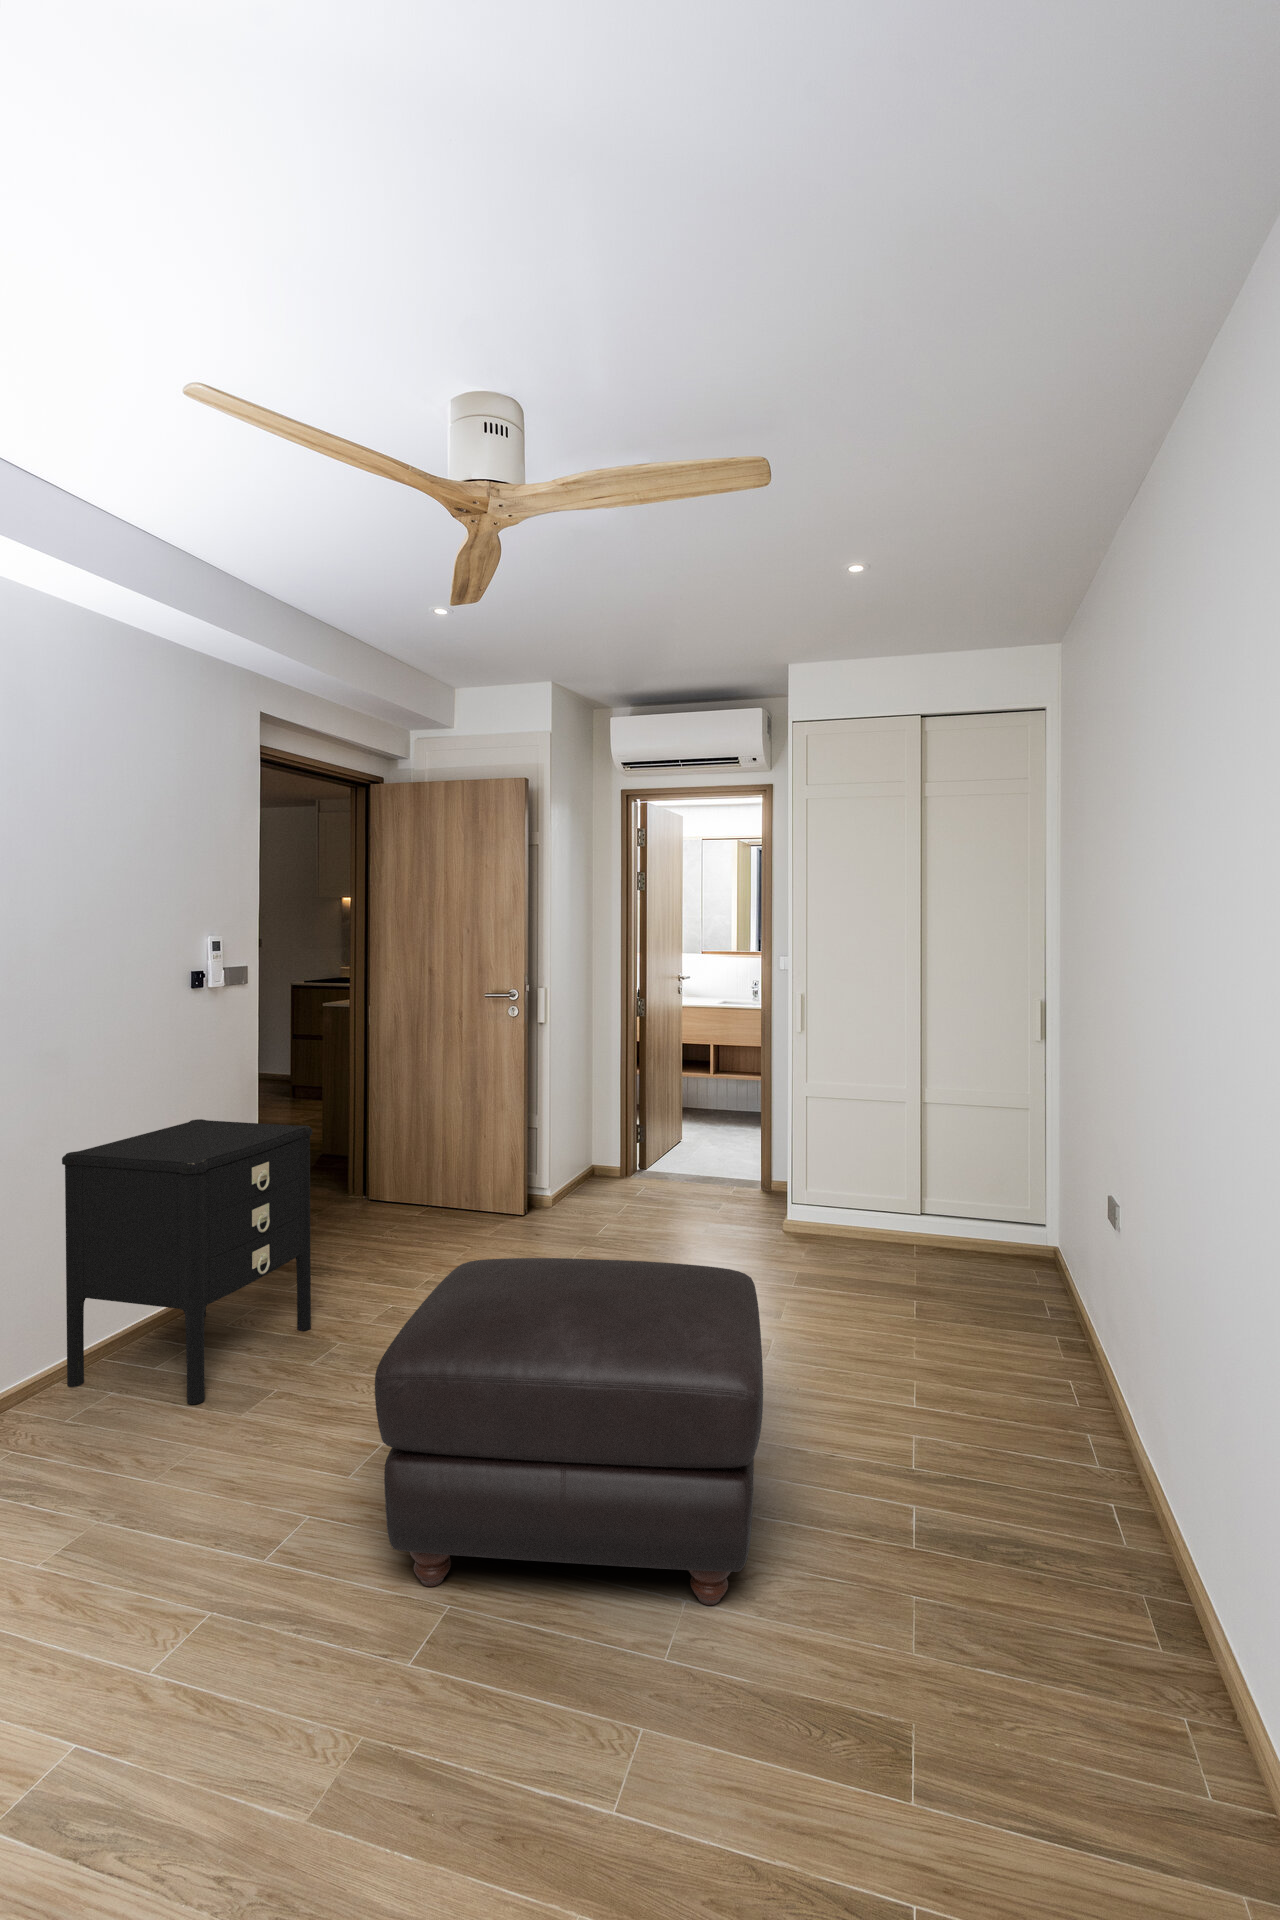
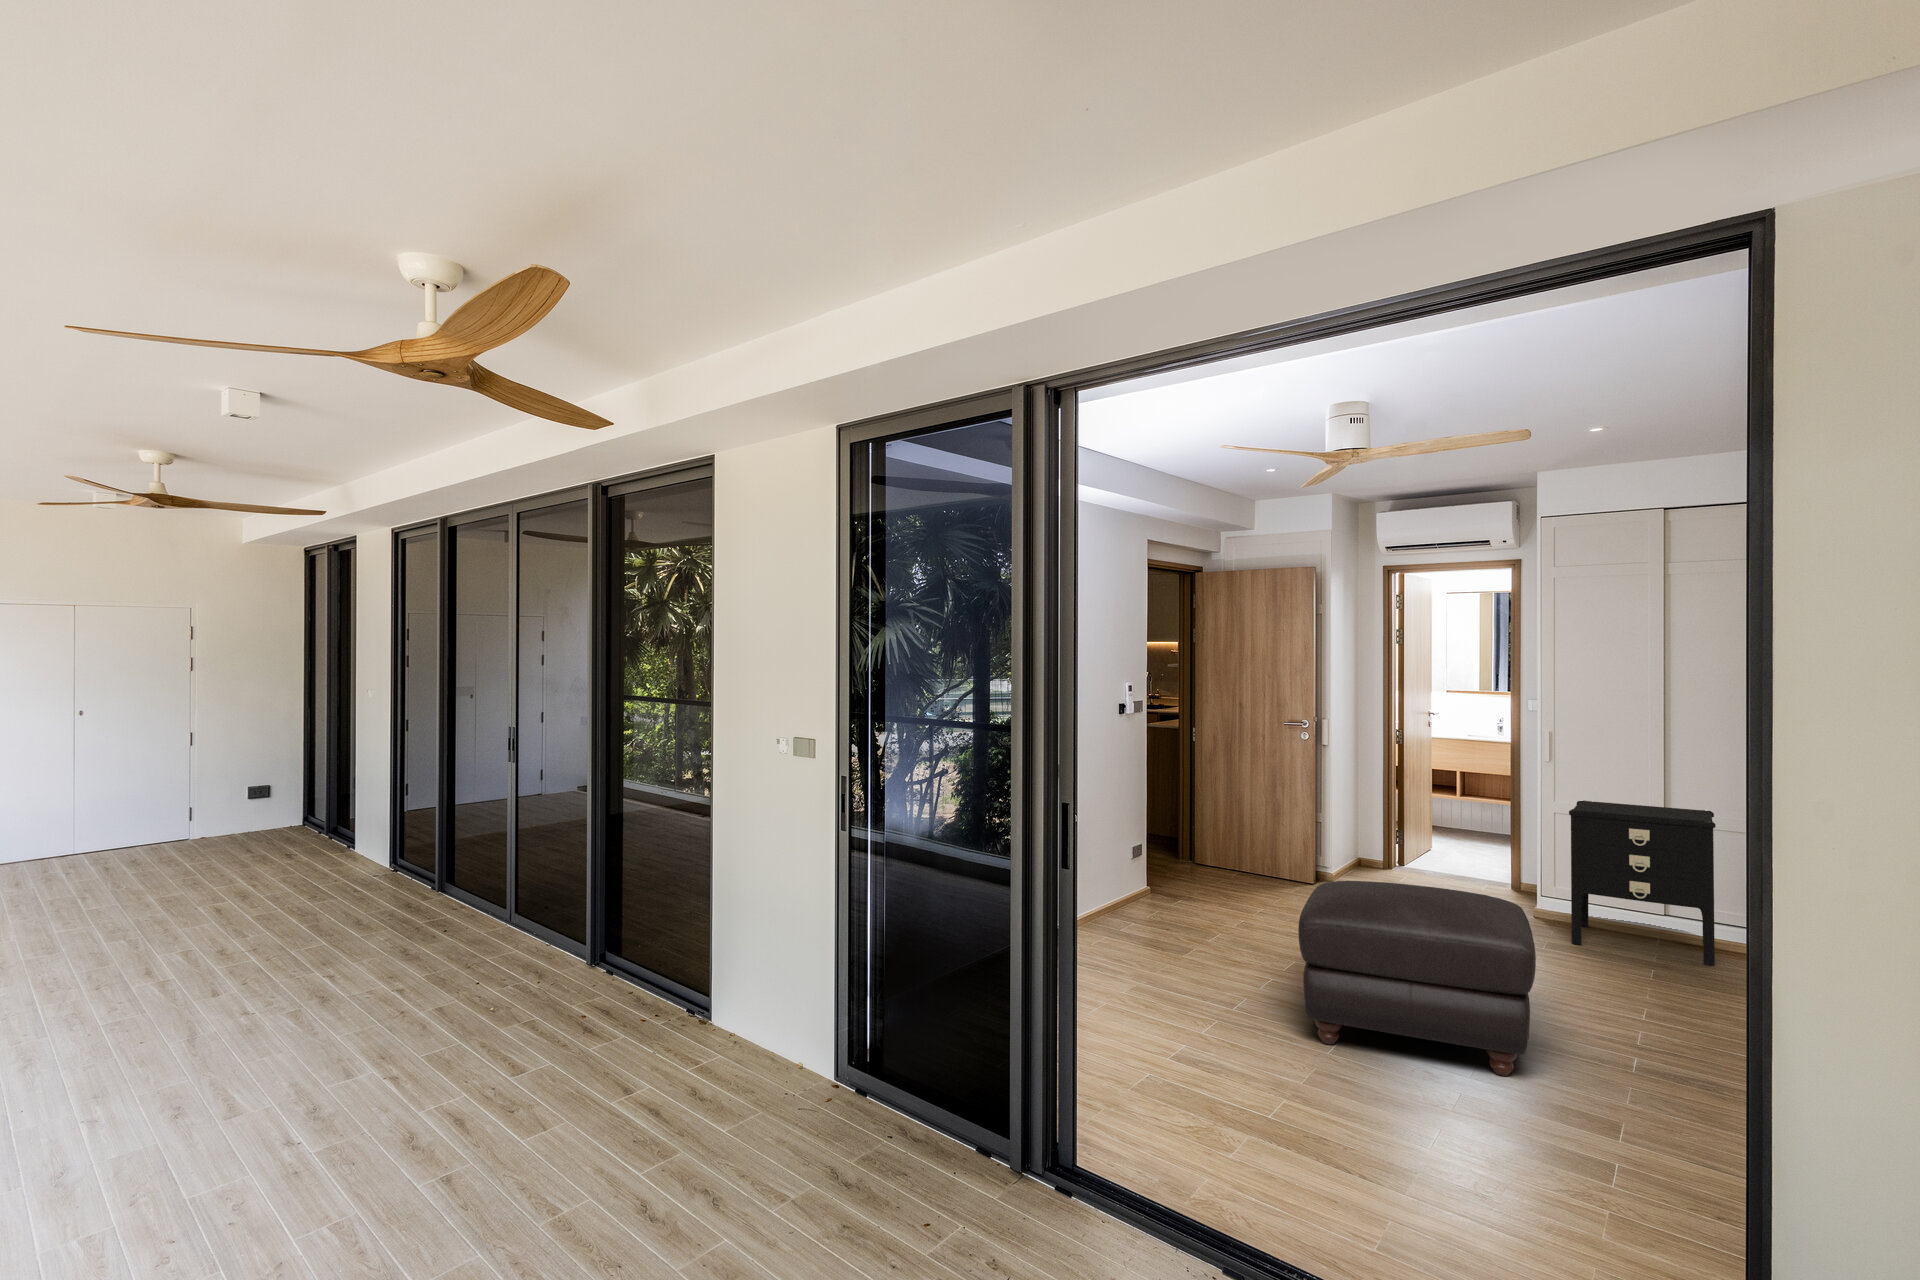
nightstand: present [62,1119,312,1404] -> present [1569,800,1716,966]

